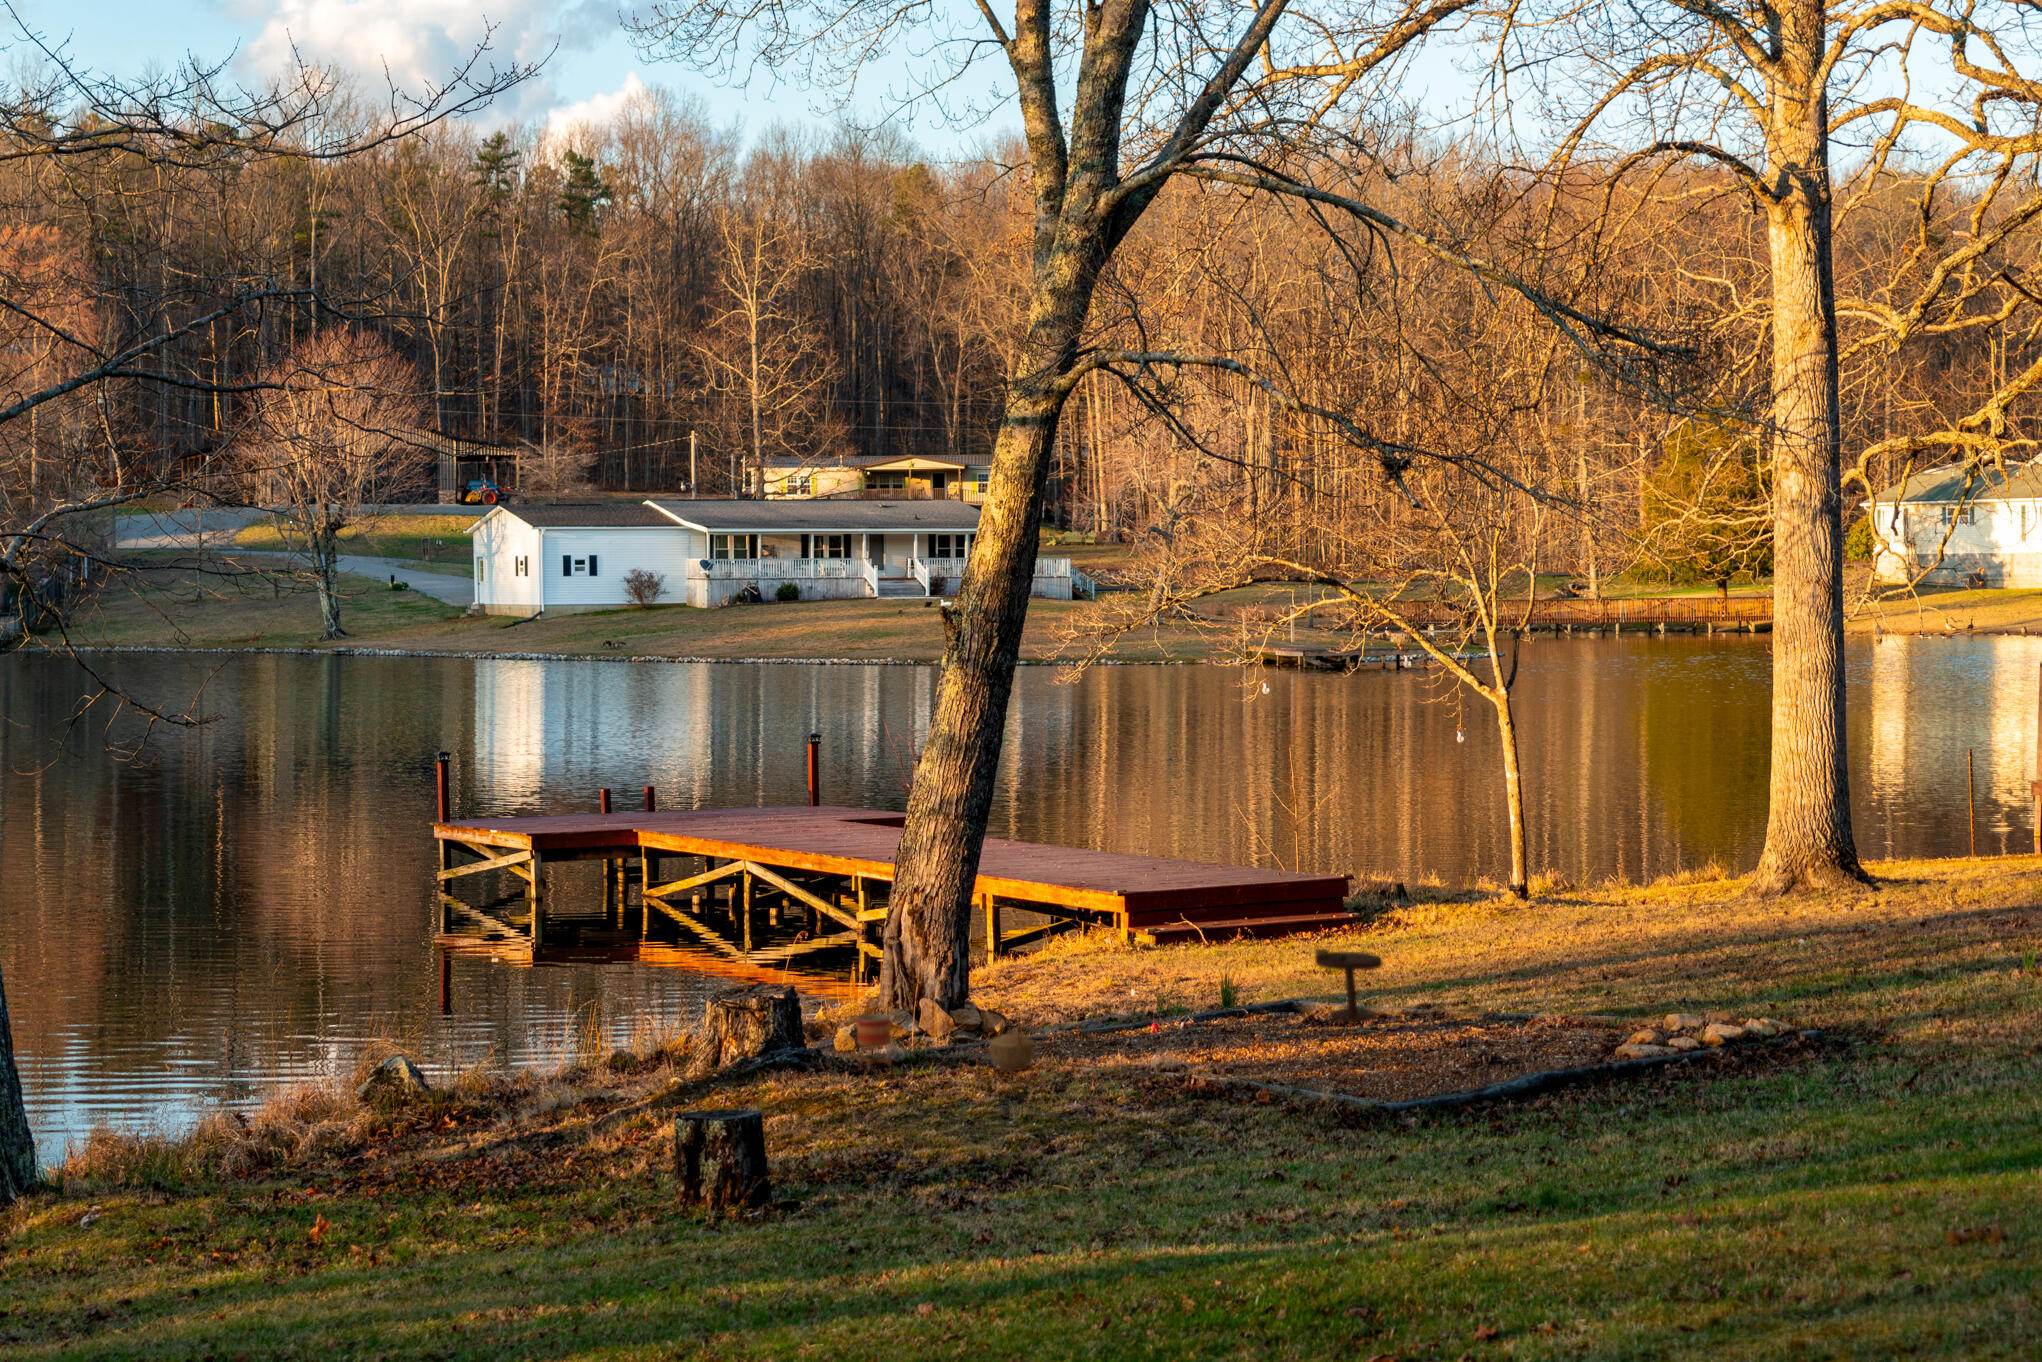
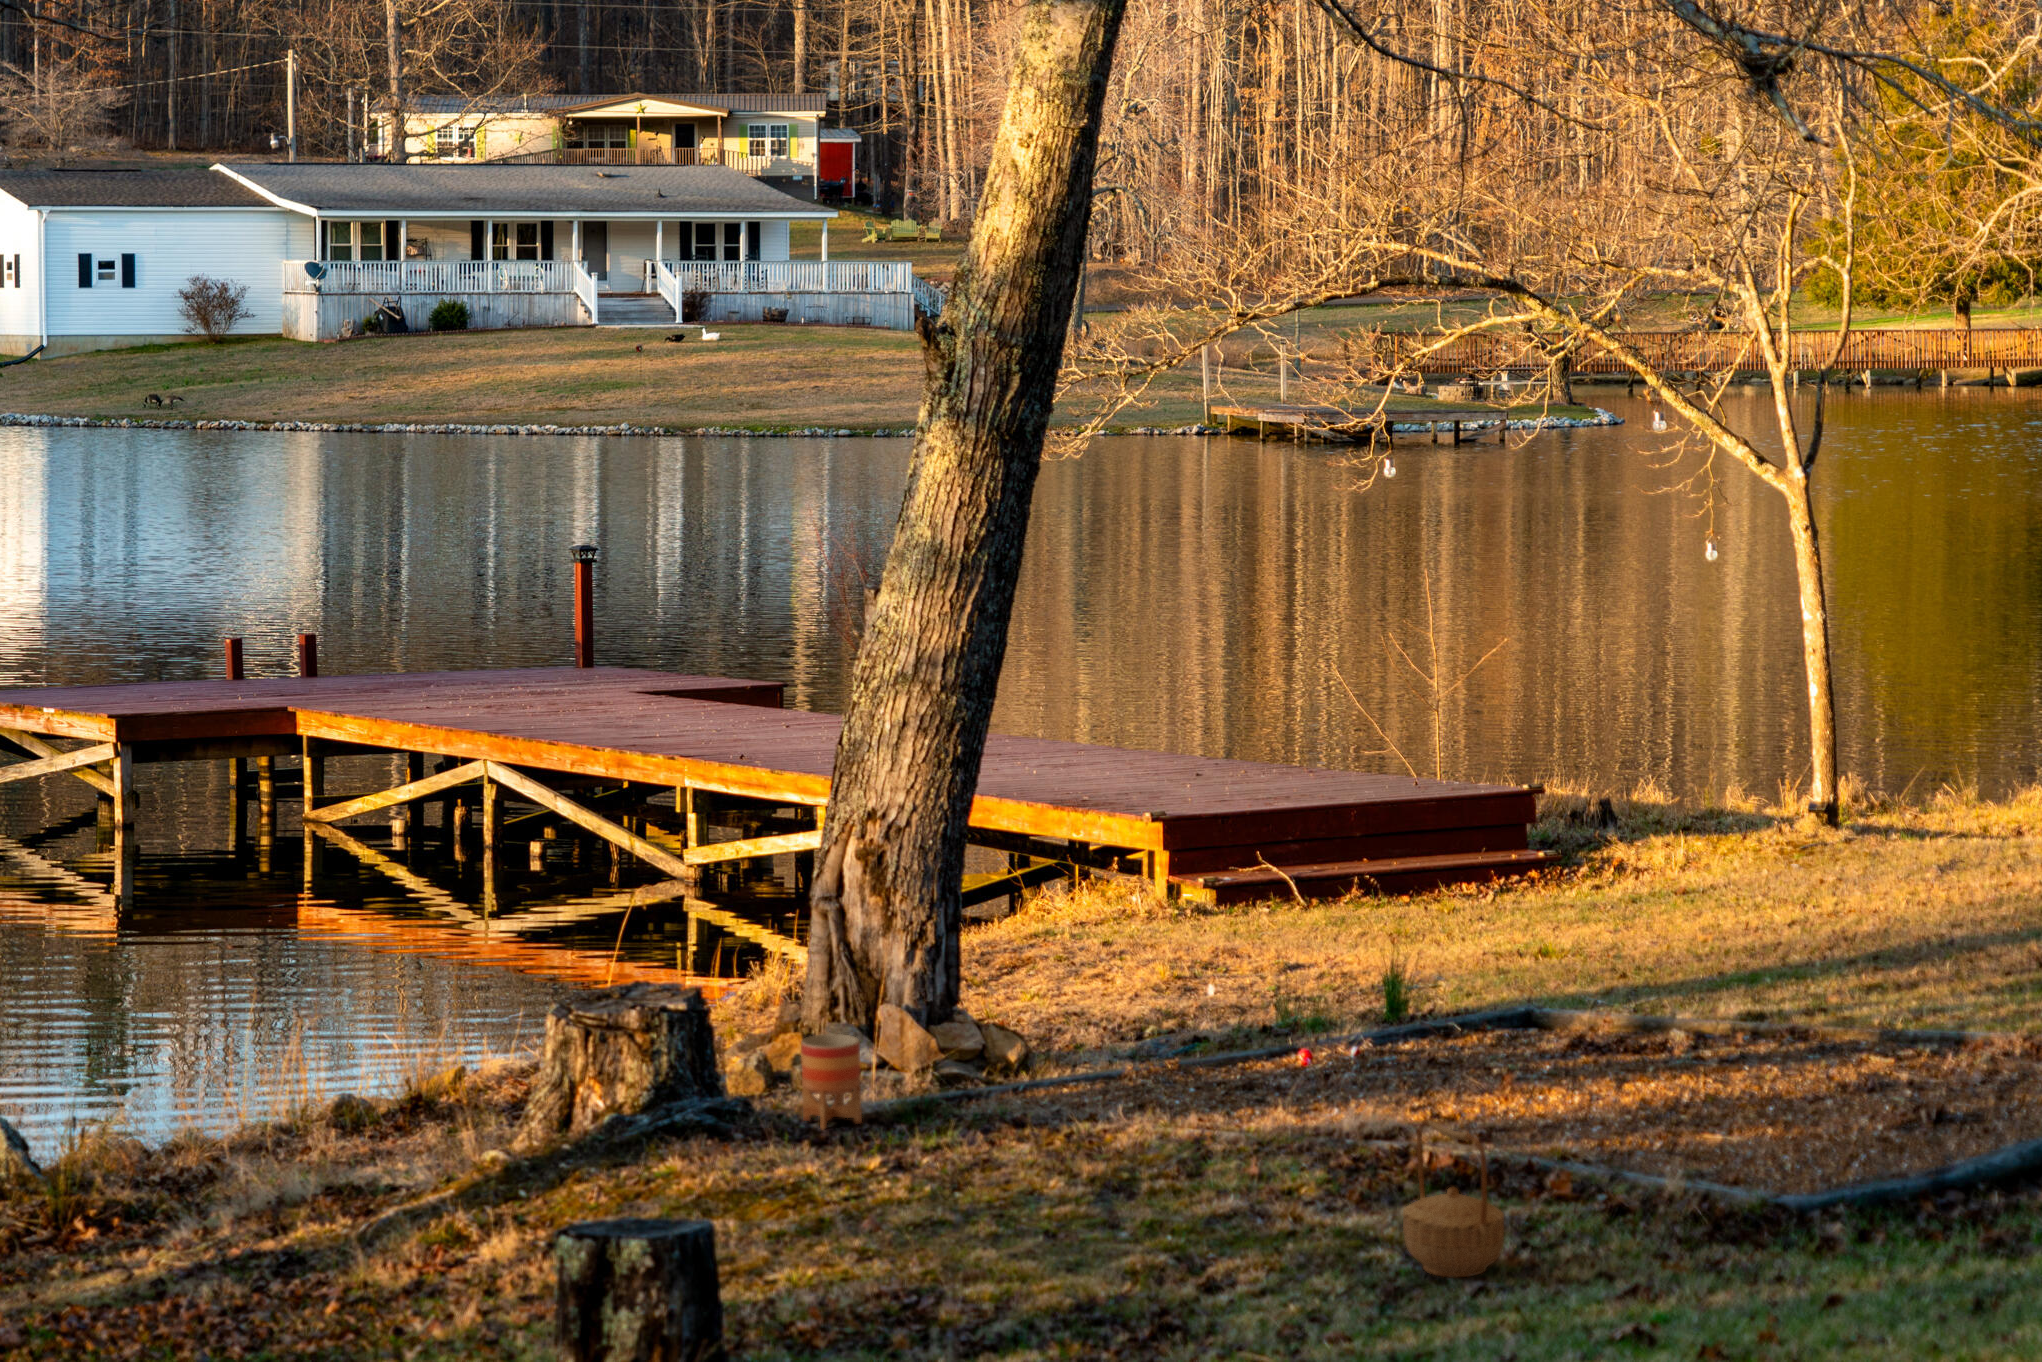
side table: present [1315,949,1383,1022] -> none [1621,923,1736,1131]
basket: present [989,1001,1034,1071] -> present [1403,1120,1504,1278]

